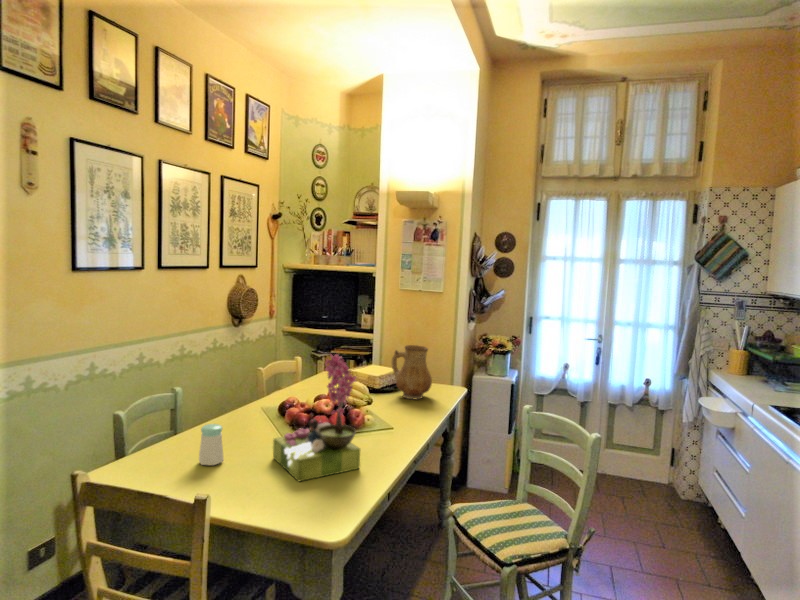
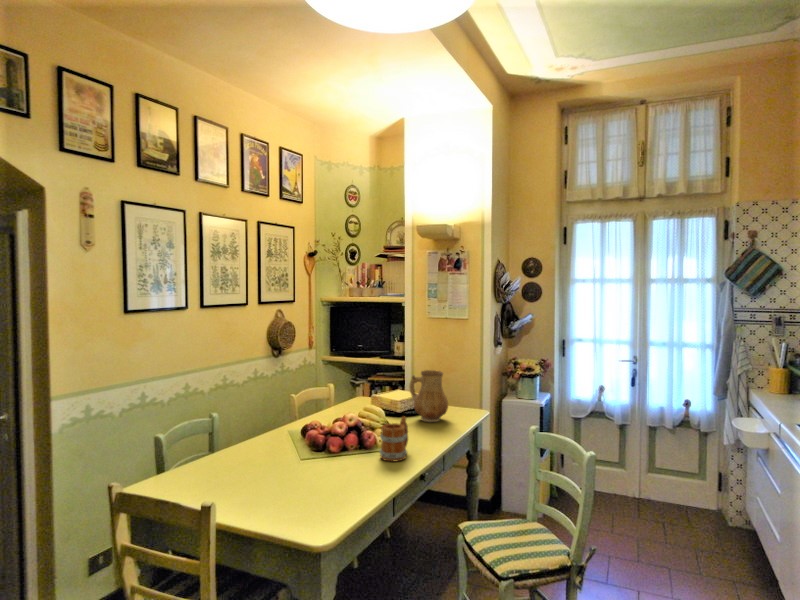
flower arrangement: present [273,354,360,482] -> none [281,377,356,497]
mug: none [373,394,404,442] -> present [379,417,408,462]
salt shaker: present [199,424,223,465] -> none [216,444,237,482]

